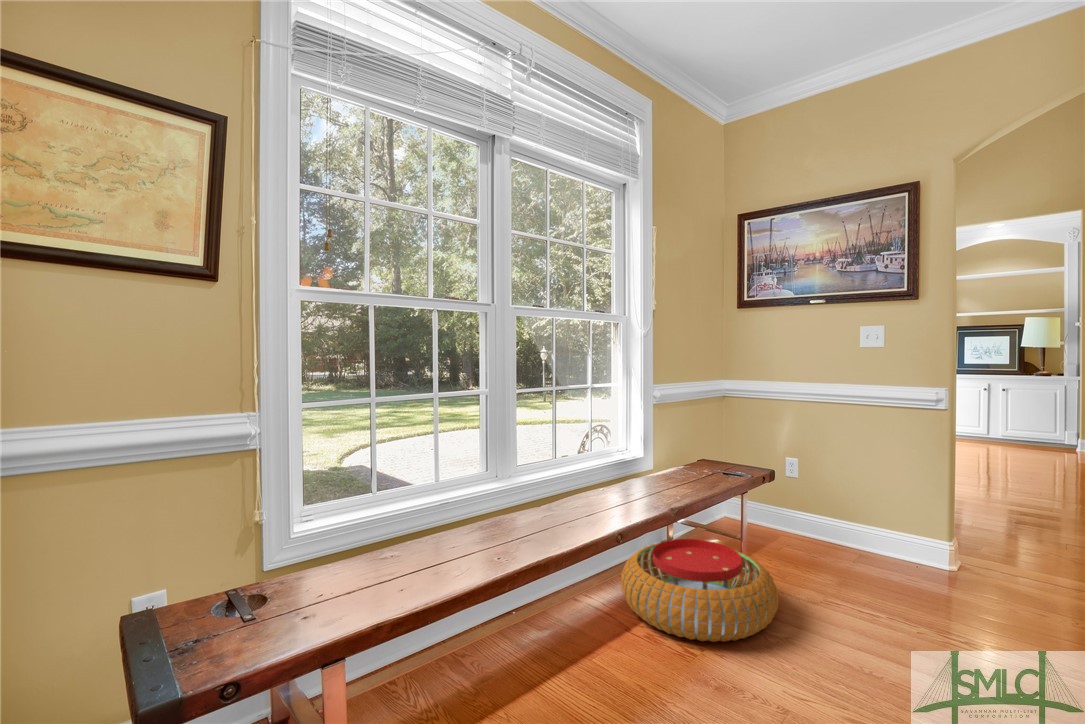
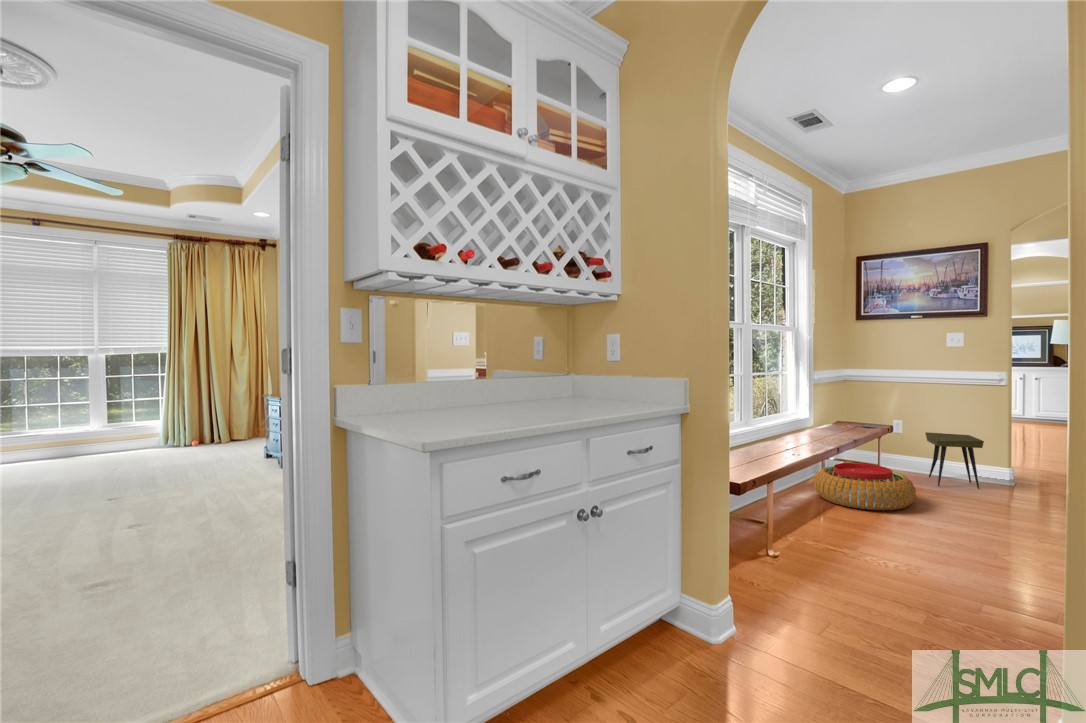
side table: none [826,479,906,580] -> present [925,432,984,489]

